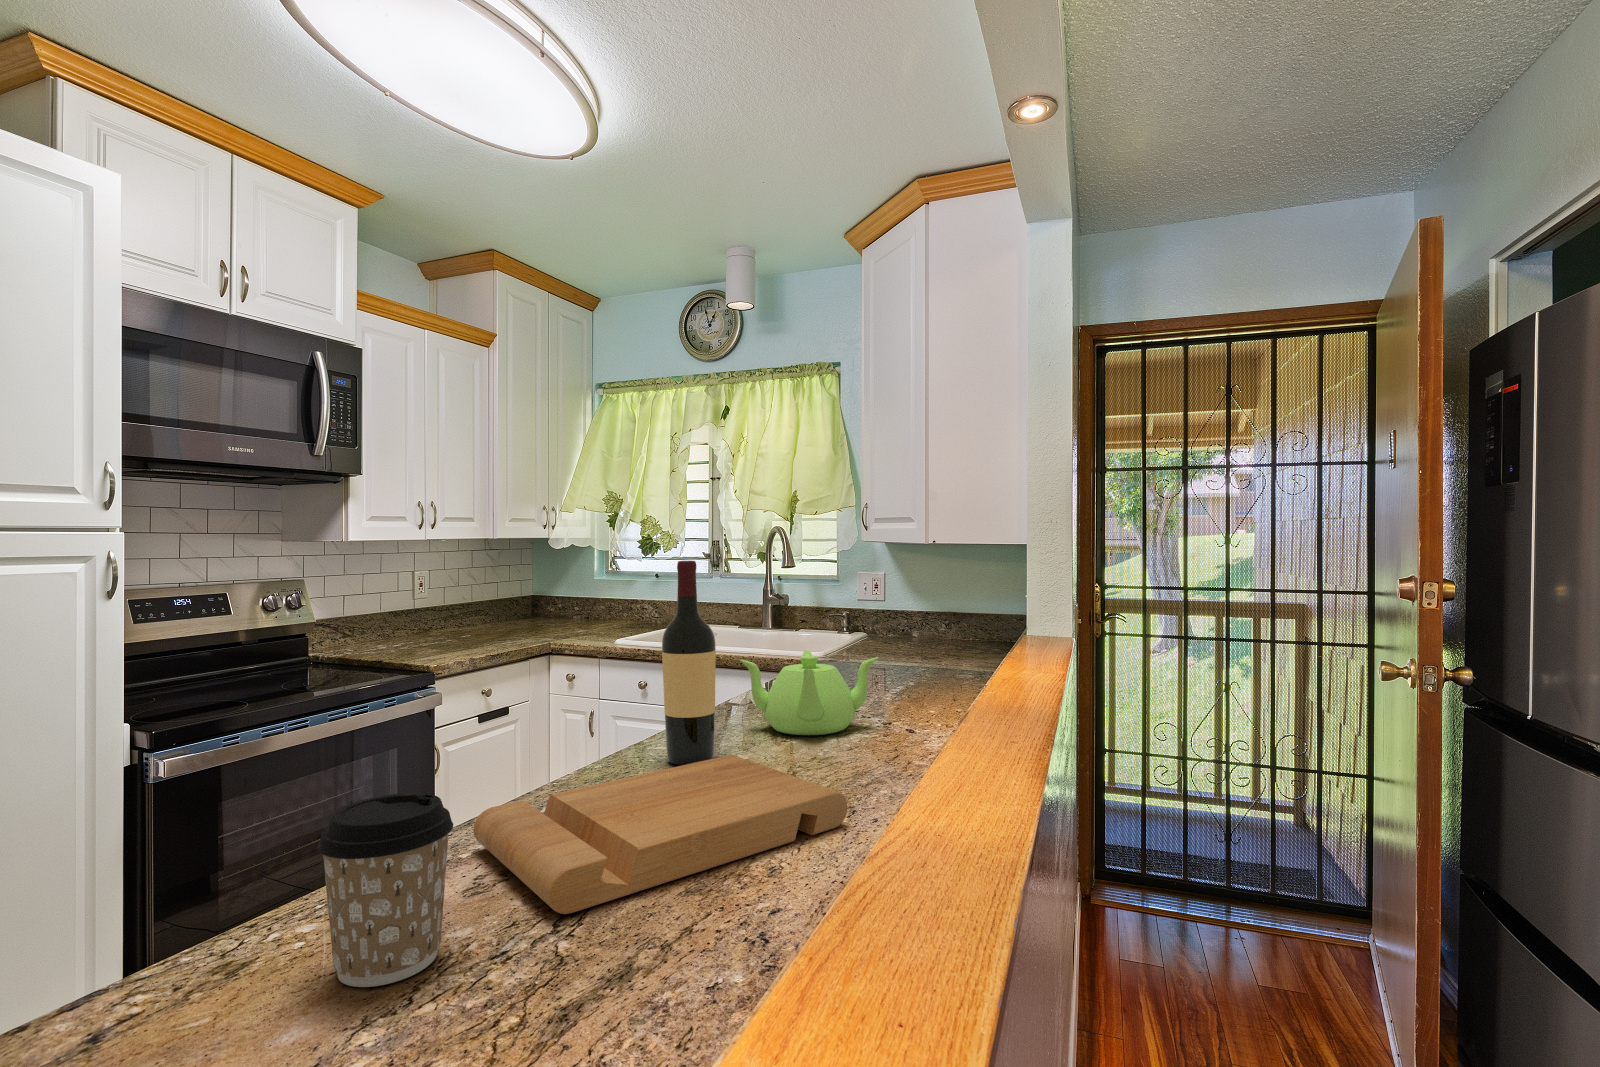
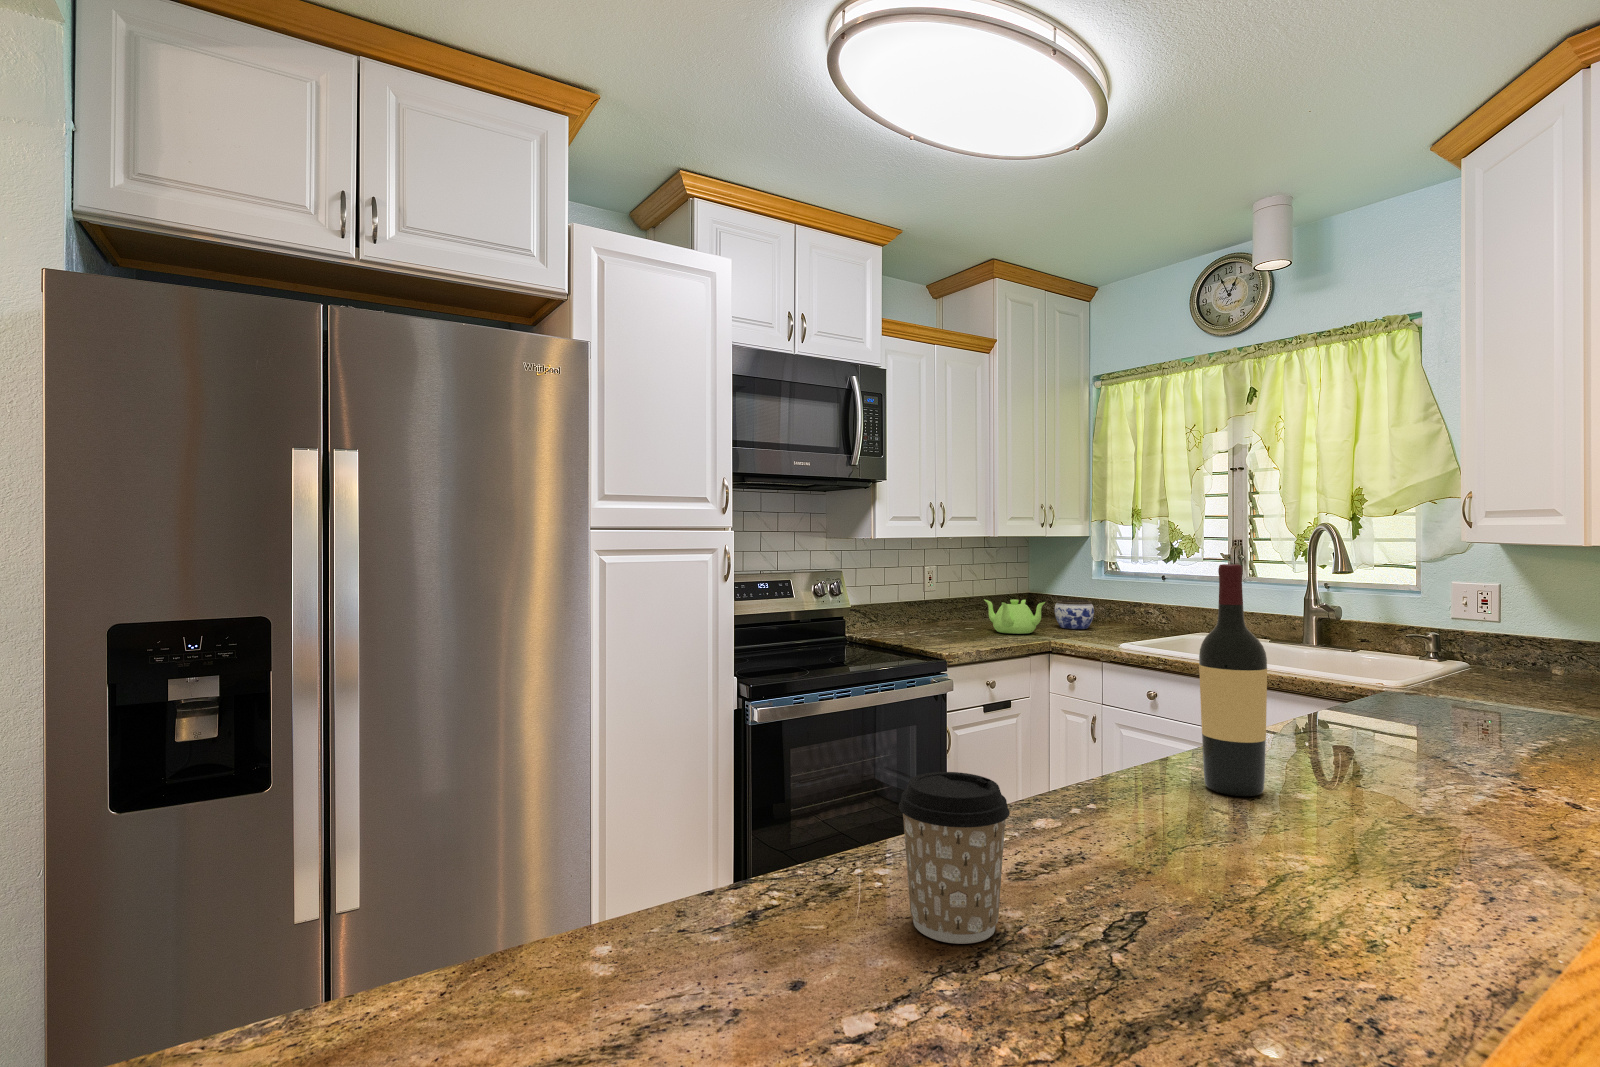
jar: none [556,600,593,628] -> present [1055,600,1094,629]
teapot: present [740,650,878,735] -> present [984,599,1045,634]
cutting board: present [473,755,848,914] -> none [1011,793,1476,925]

